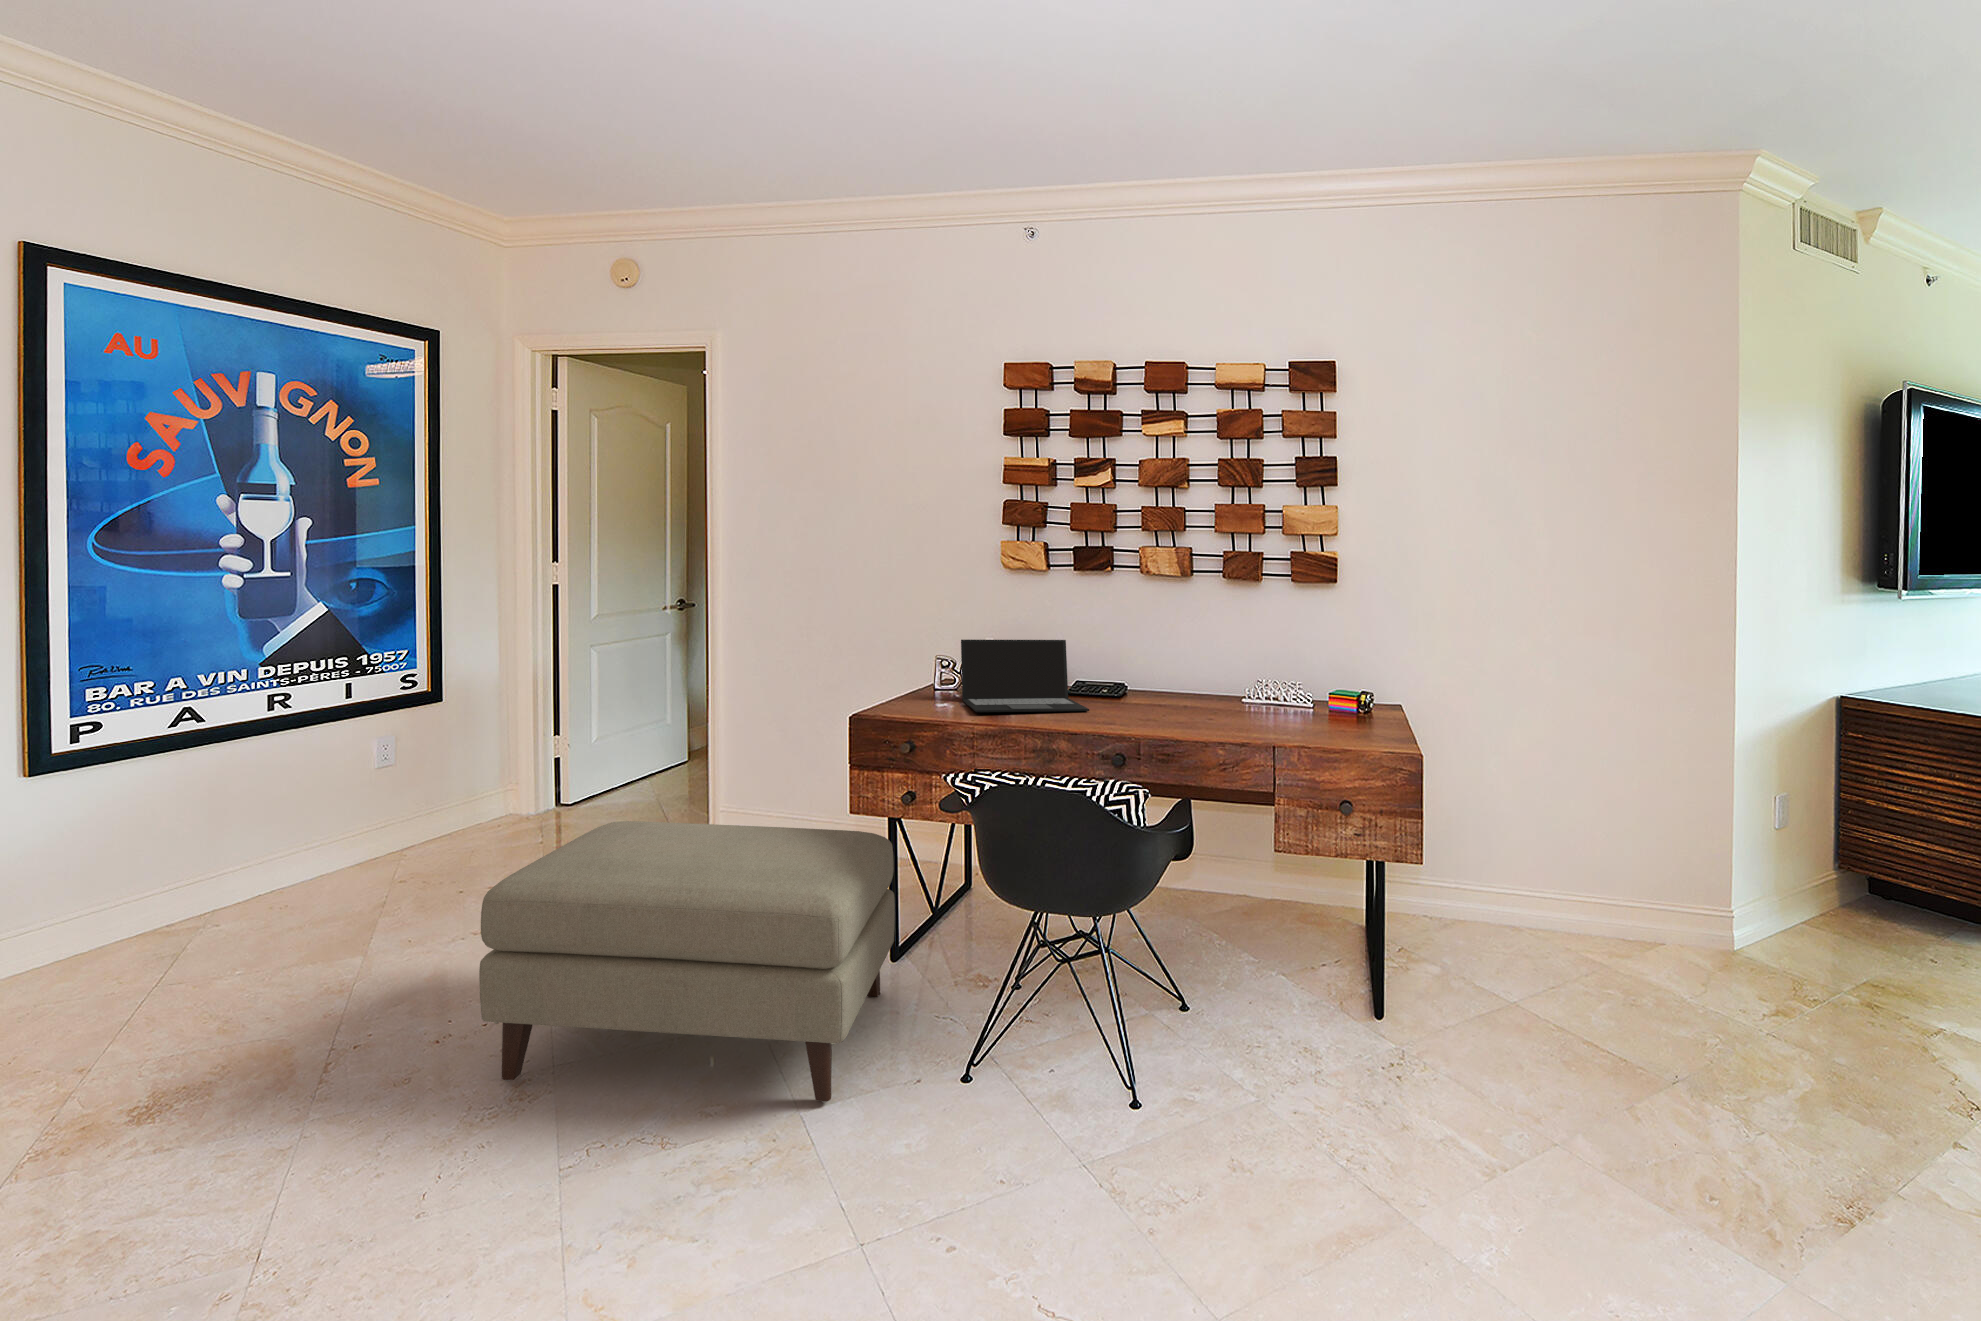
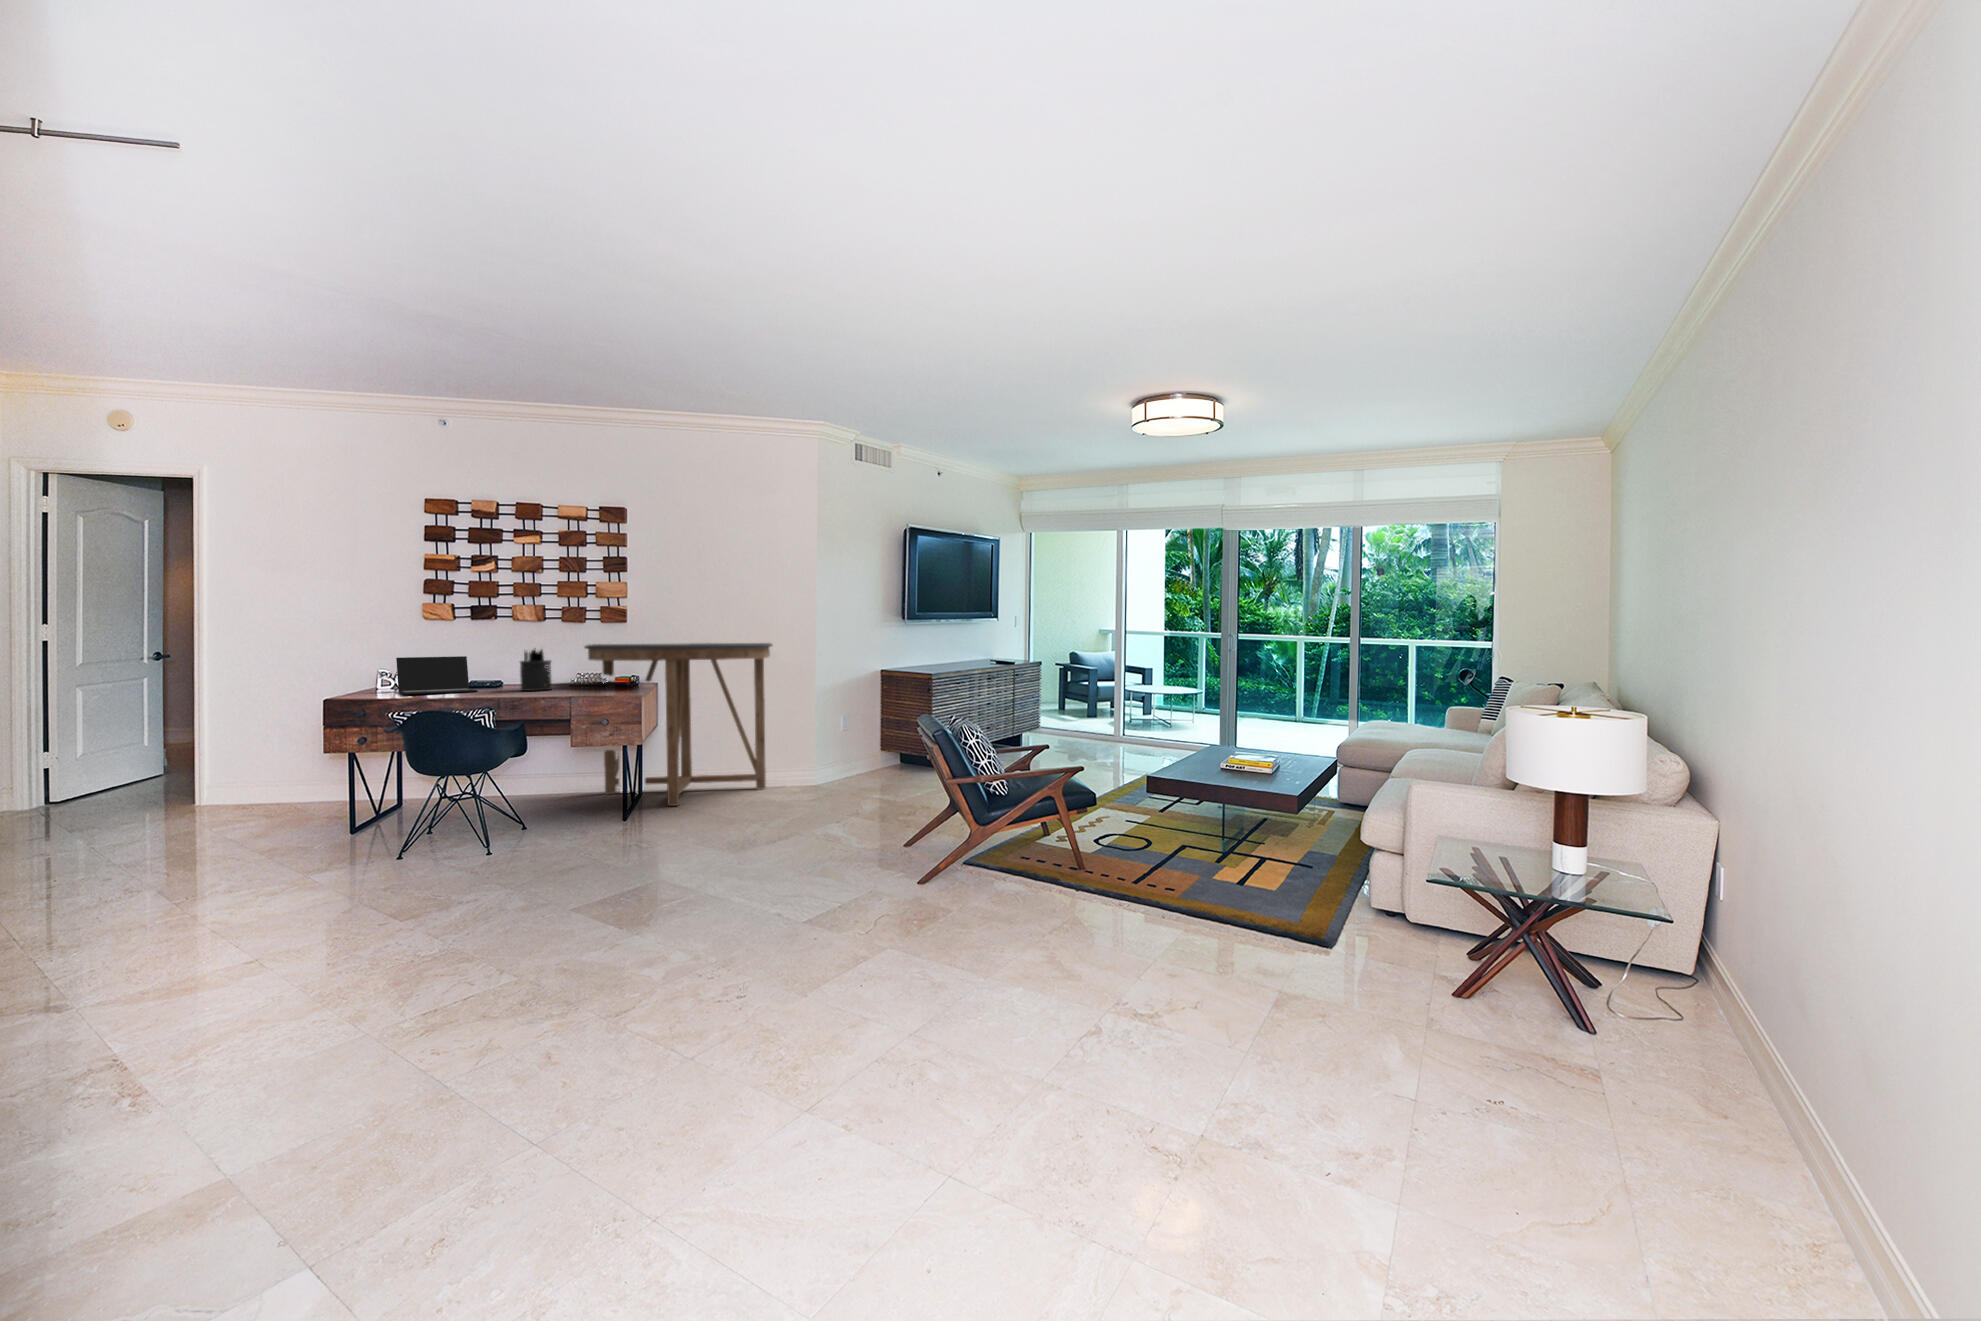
console table: none [1268,624,1673,980] -> present [585,643,772,806]
pen holder: none [1160,633,1220,719] -> present [520,648,552,691]
ottoman: present [479,821,895,1102] -> none [81,755,354,891]

